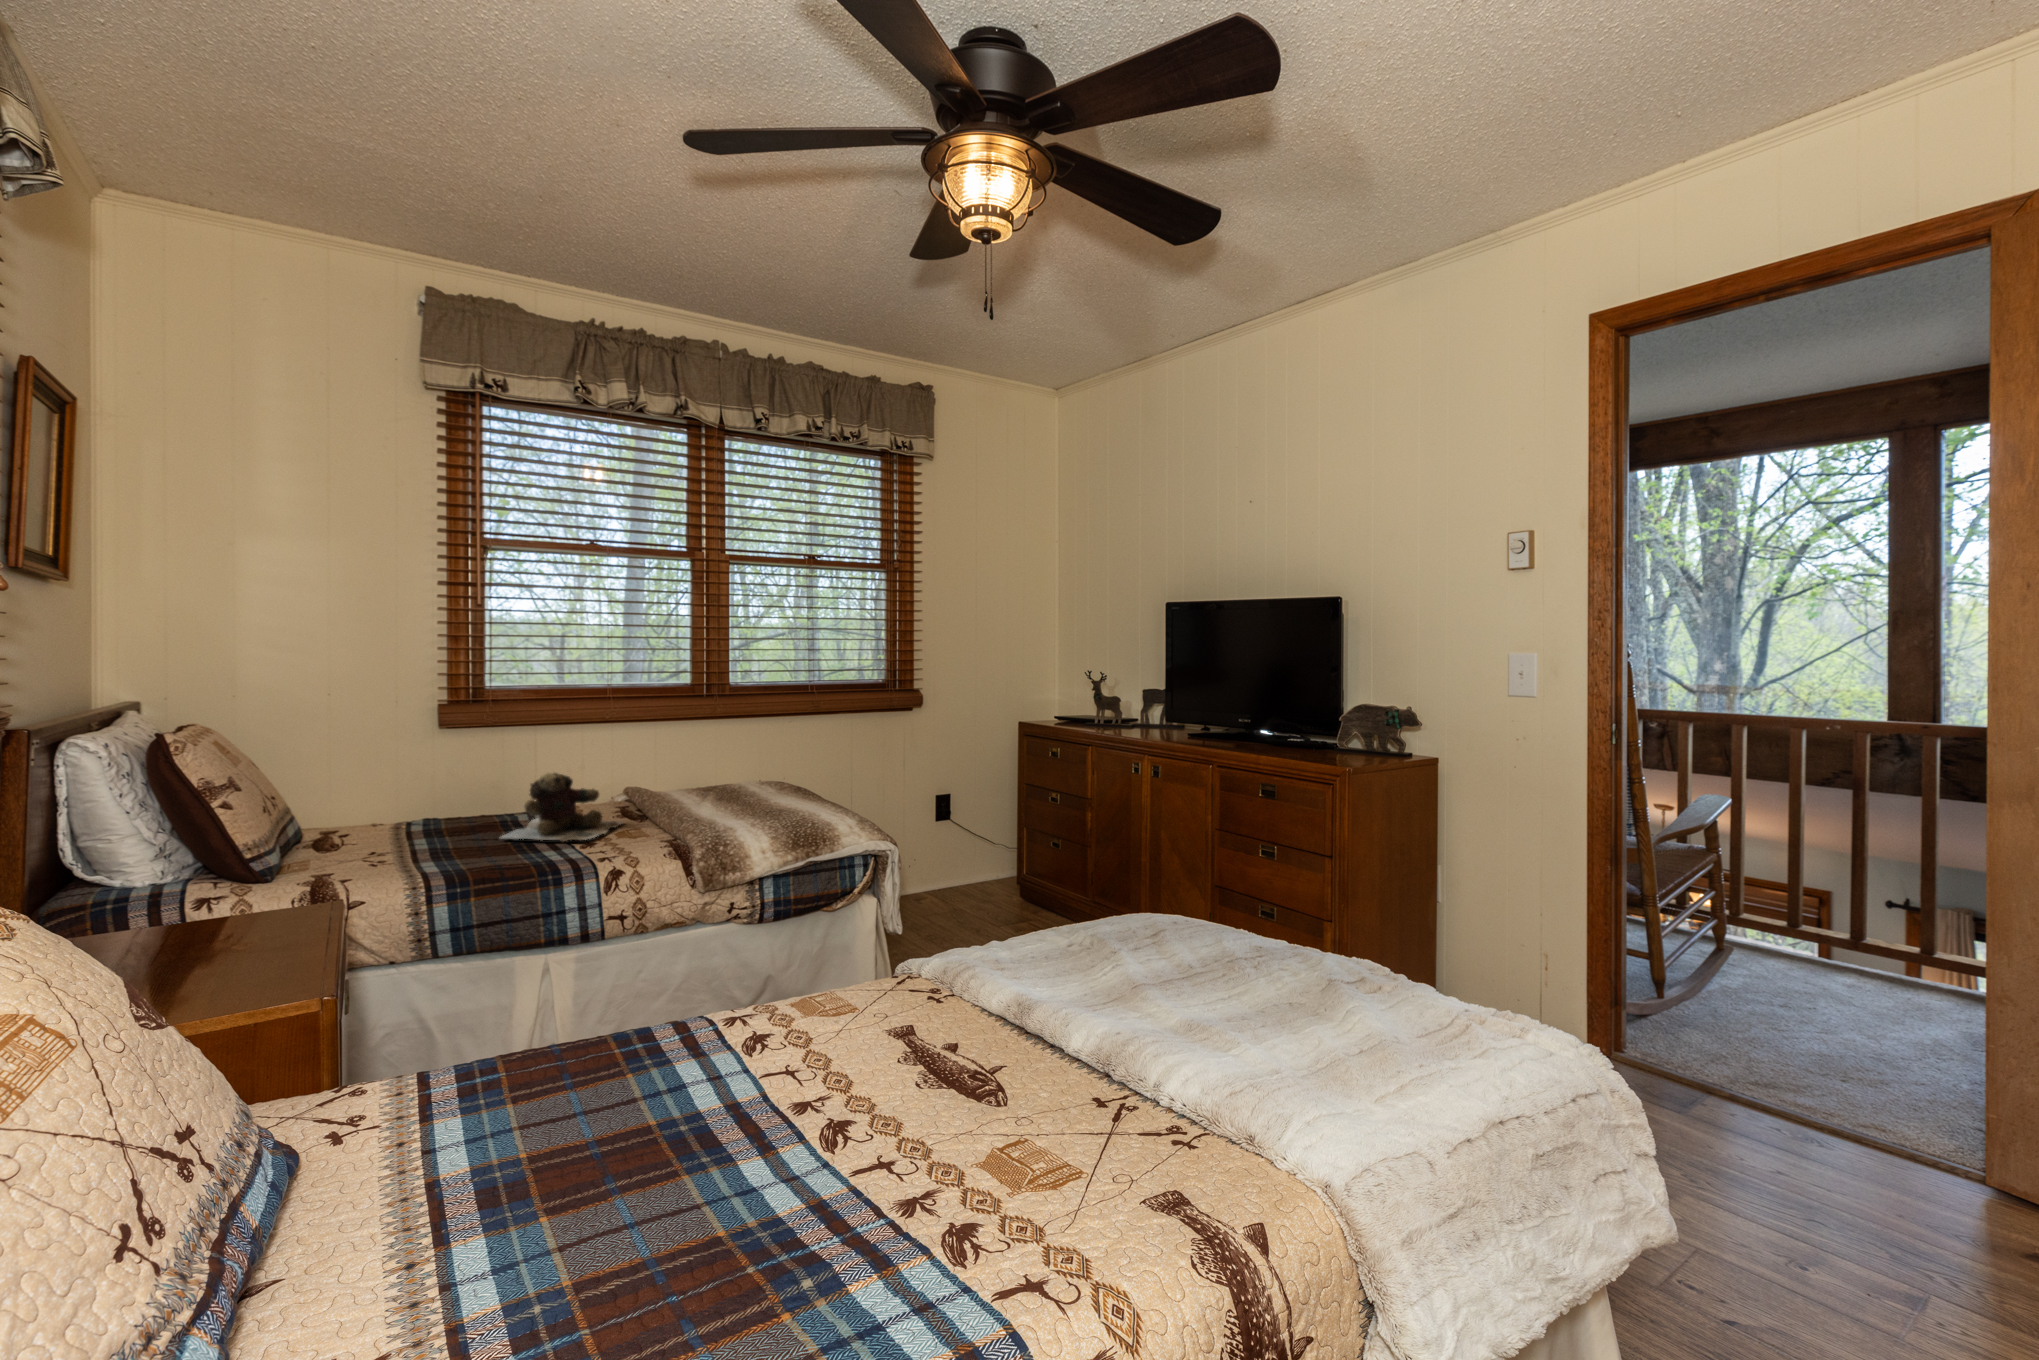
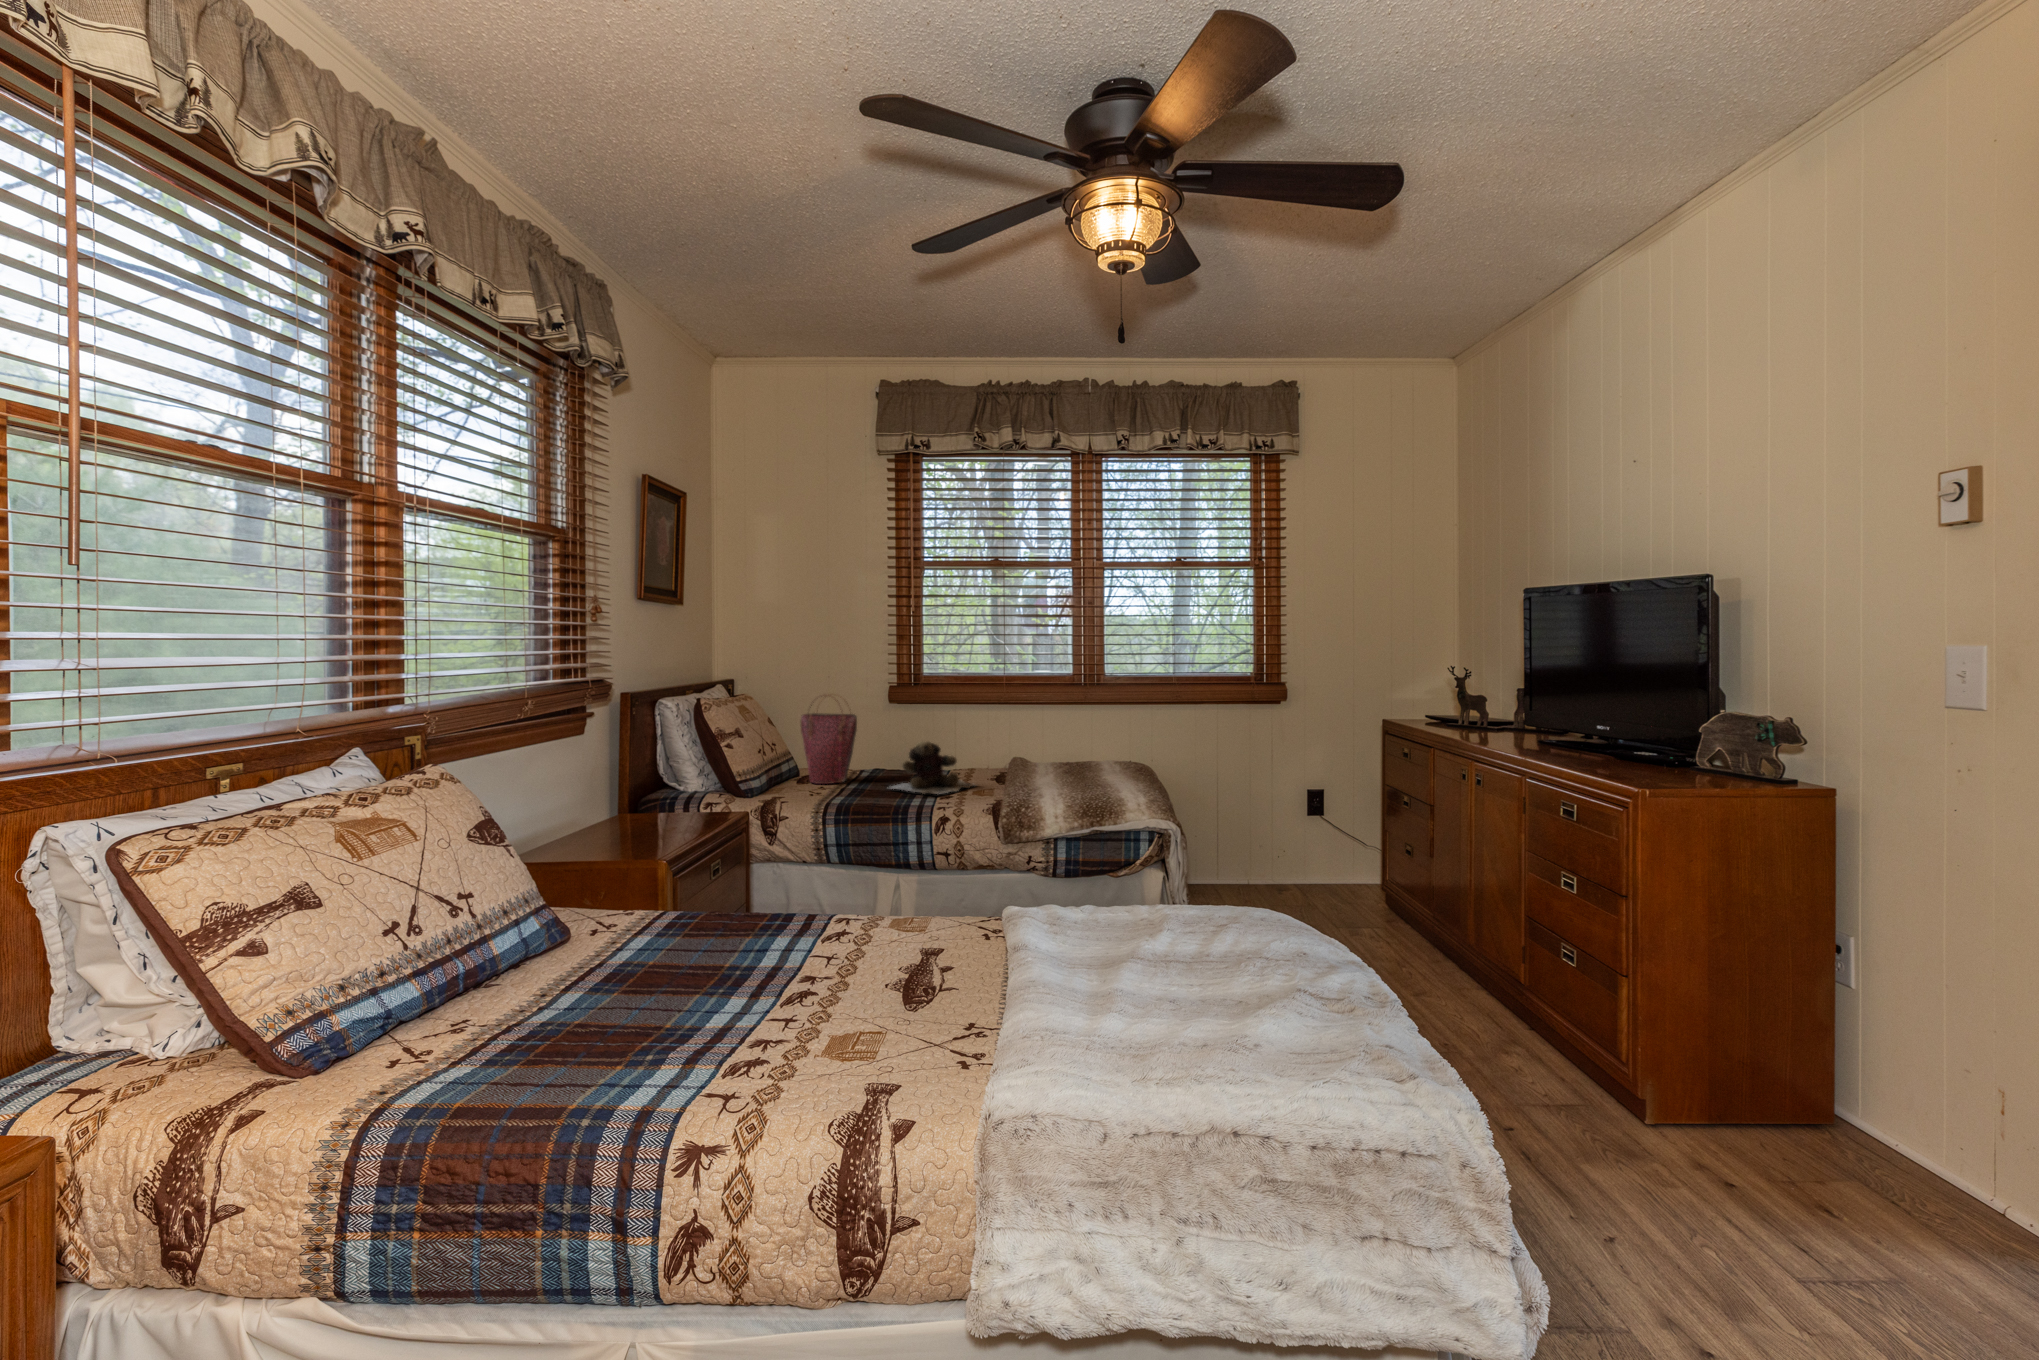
handbag: none [335,714,436,842] -> present [801,694,857,784]

